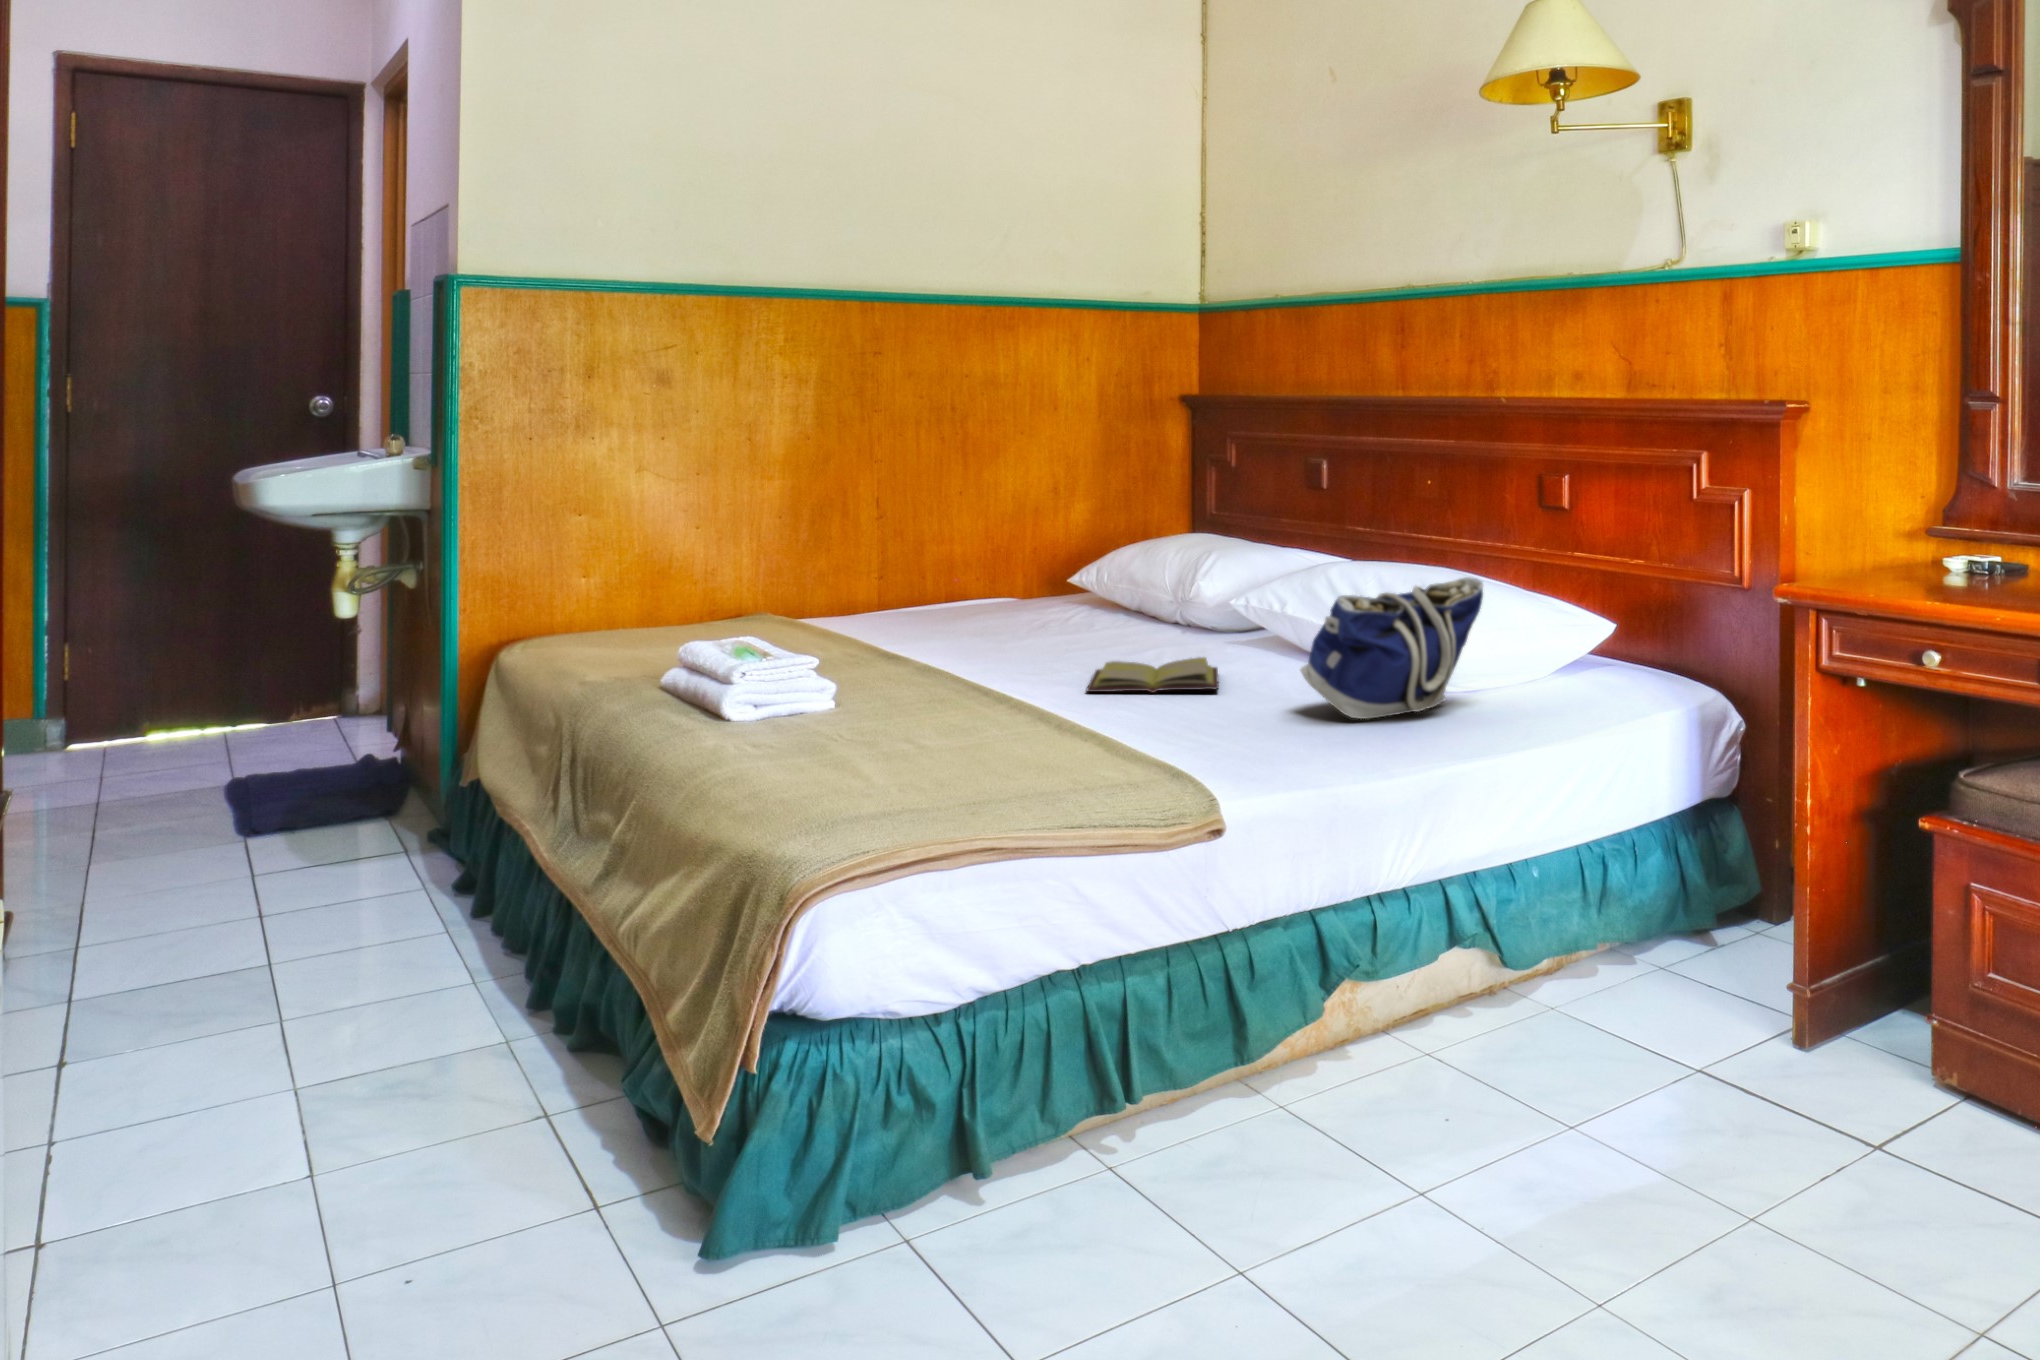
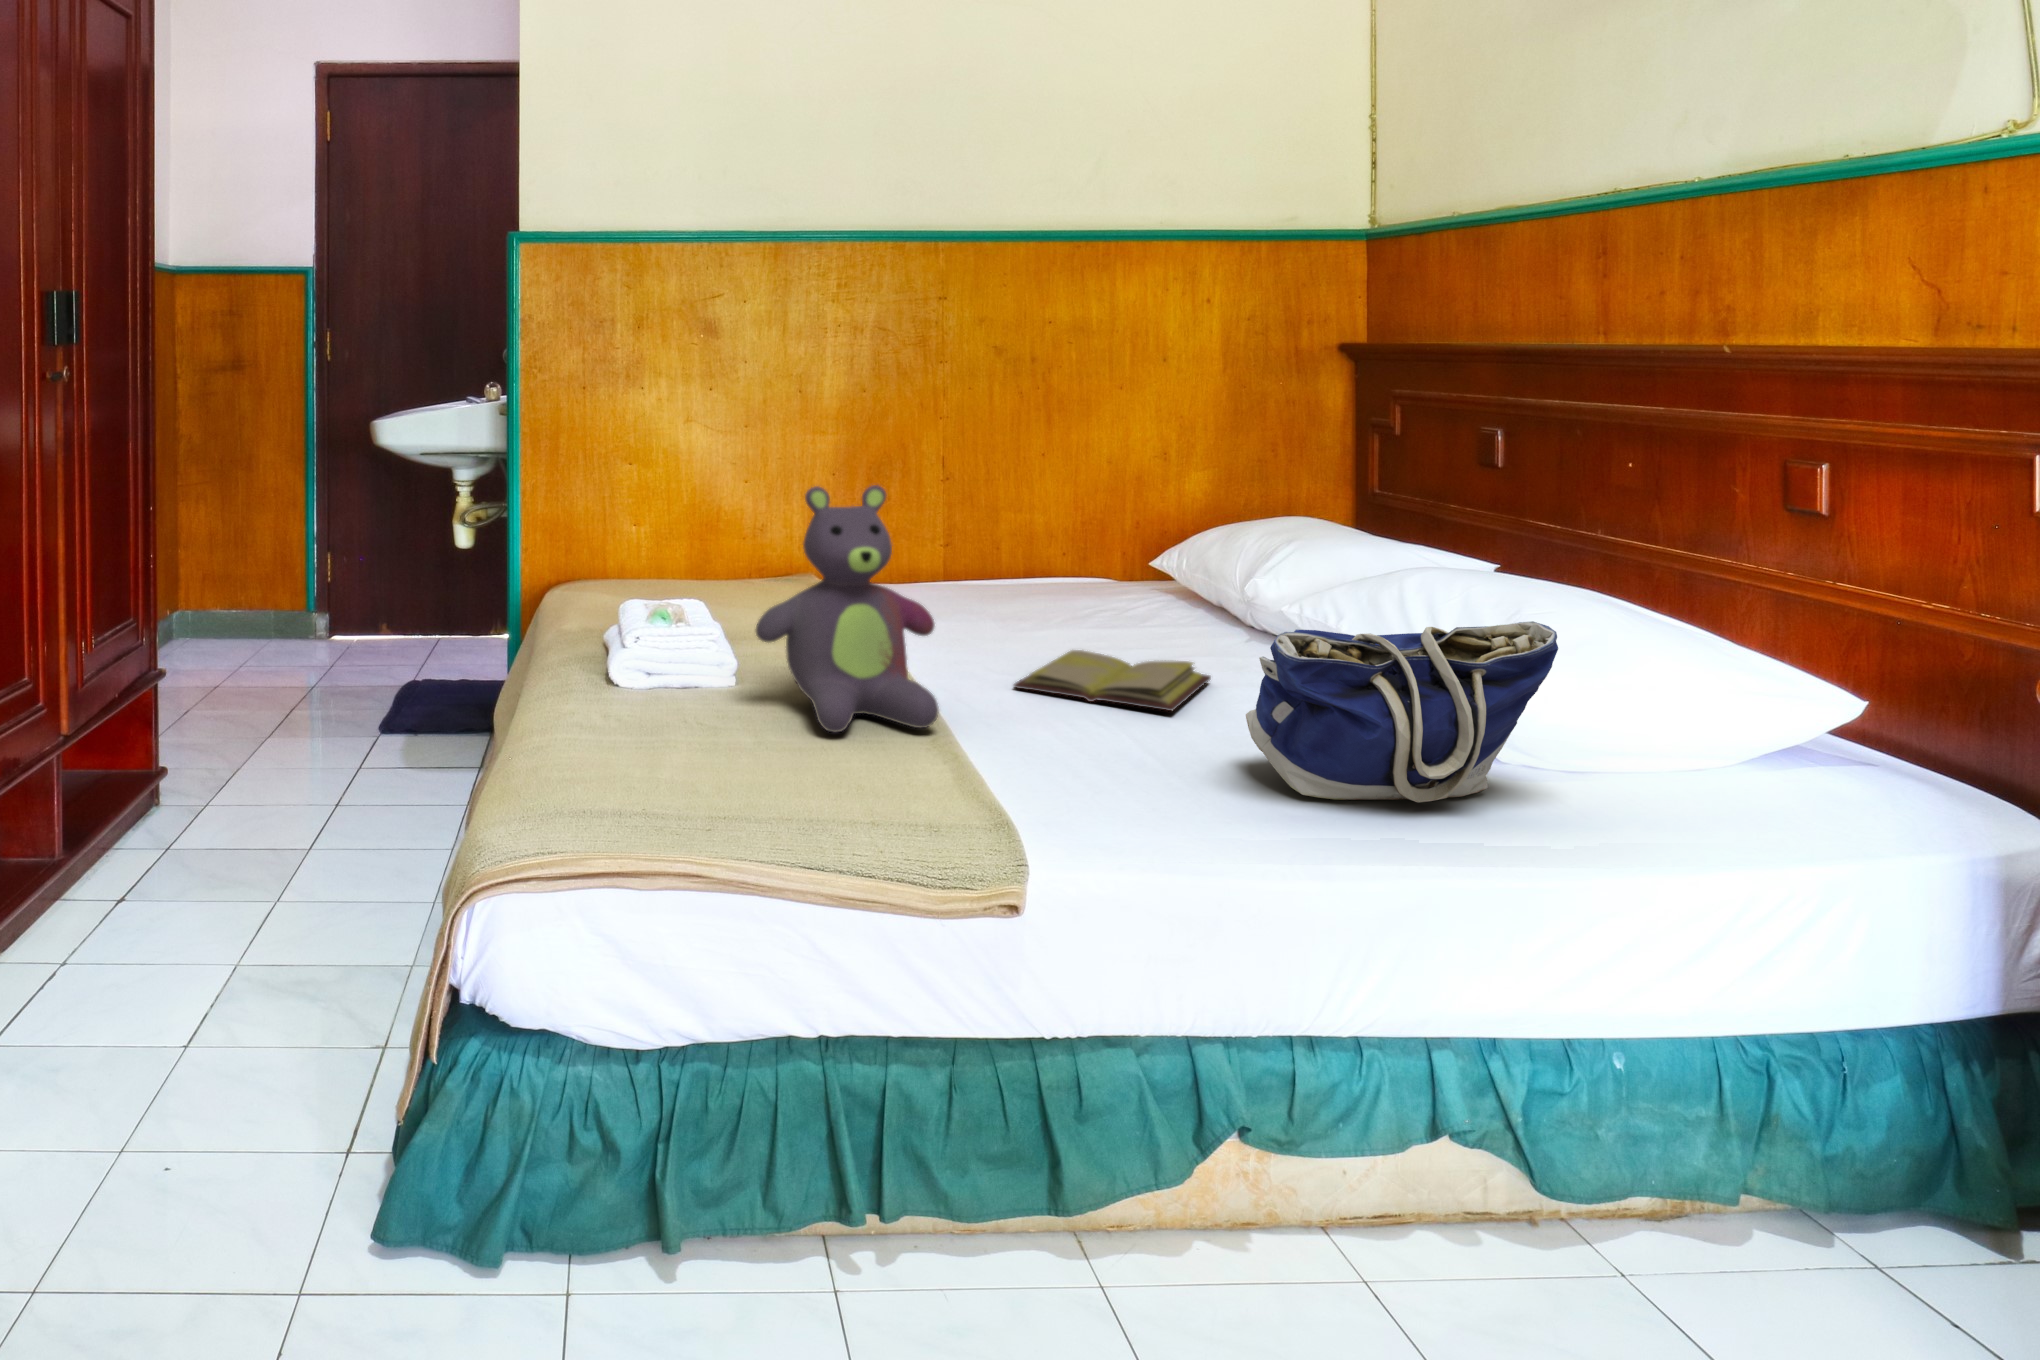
stuffed bear: none [900,514,1073,734] -> present [756,485,939,732]

